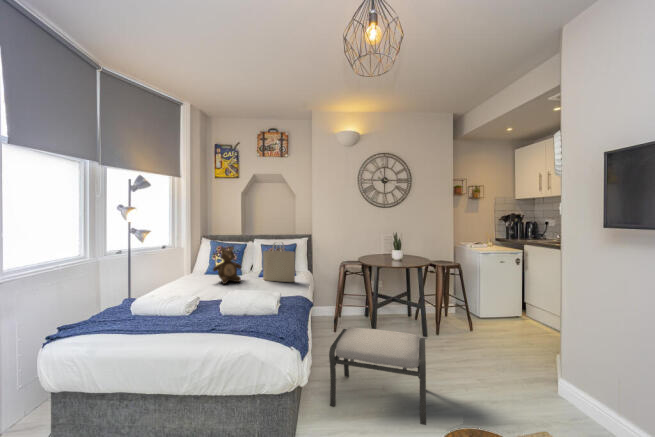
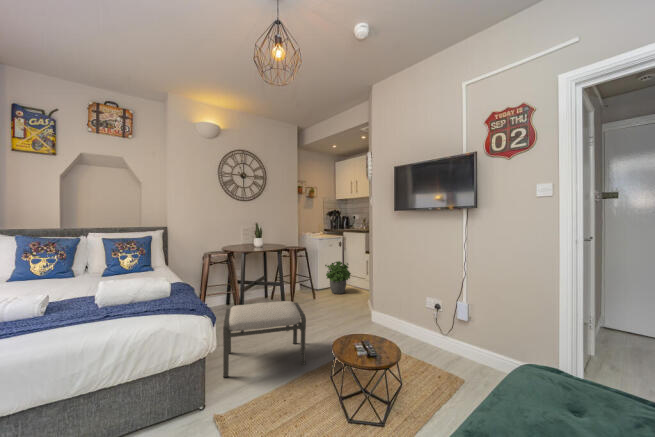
tote bag: present [263,242,295,282] -> none [113,232,159,277]
teddy bear: present [213,247,242,284] -> none [32,240,82,286]
potted plant: none [491,285,534,332] -> present [325,261,351,294]

